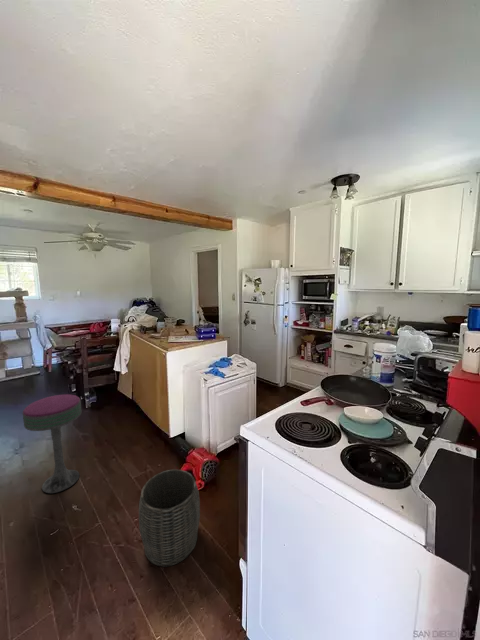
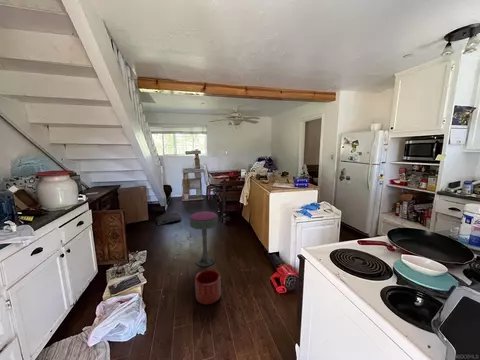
woven basket: present [139,469,200,566] -> none [239,270,278,329]
planter: none [48,495,102,565] -> present [195,270,221,304]

